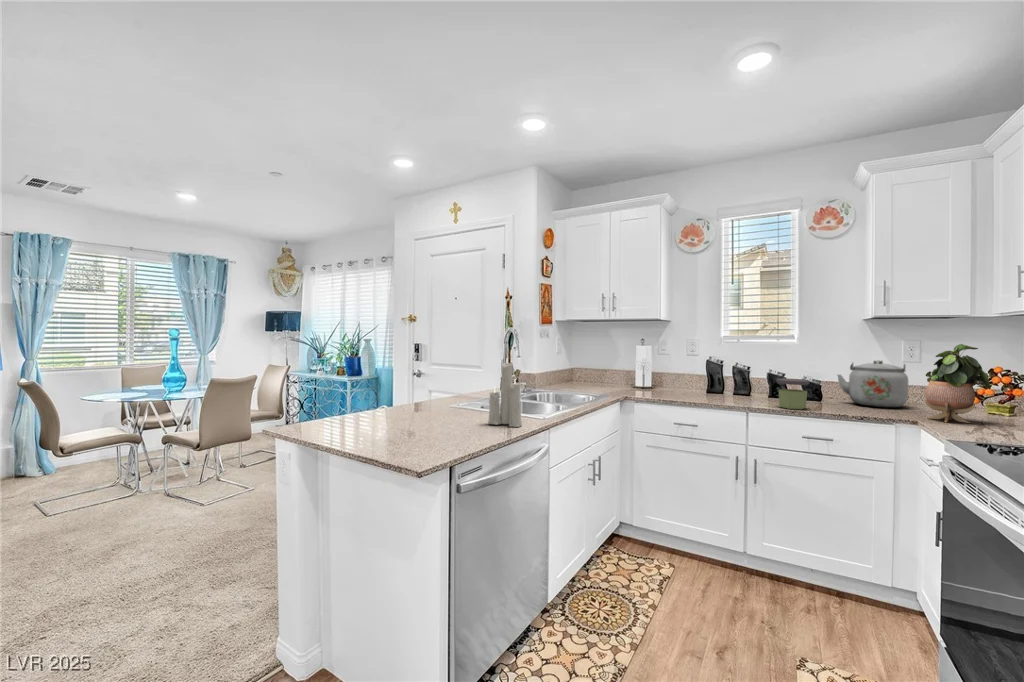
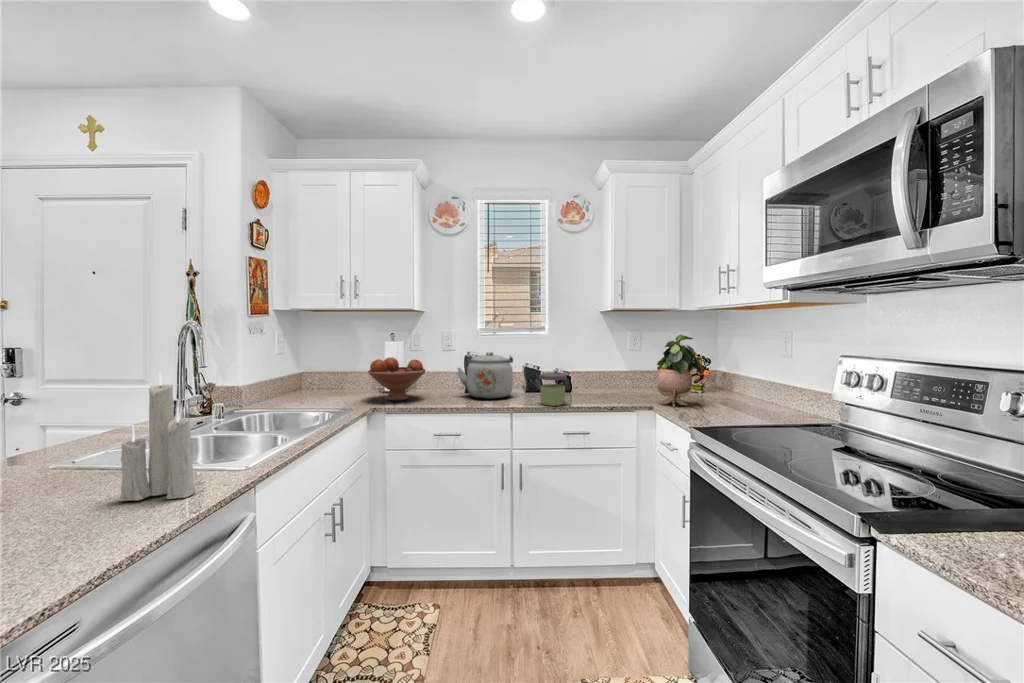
fruit bowl: none [621,359,669,394] -> present [368,357,426,401]
kettle: present [837,360,908,407] -> present [458,352,513,399]

